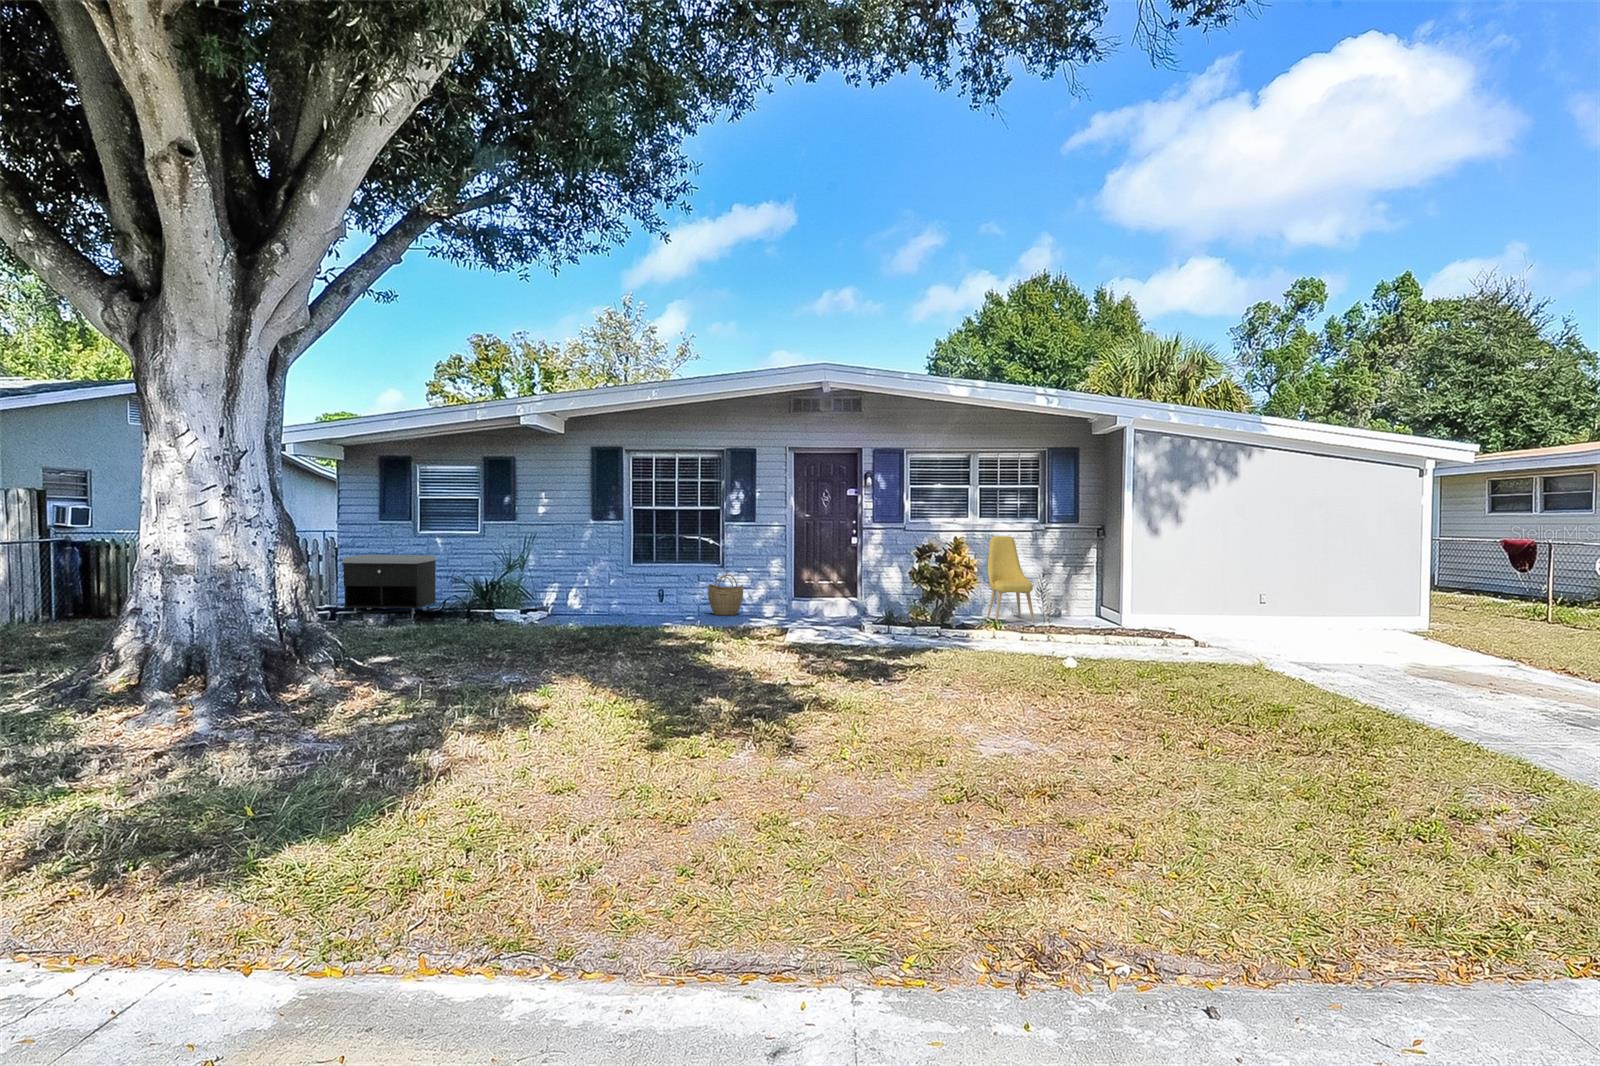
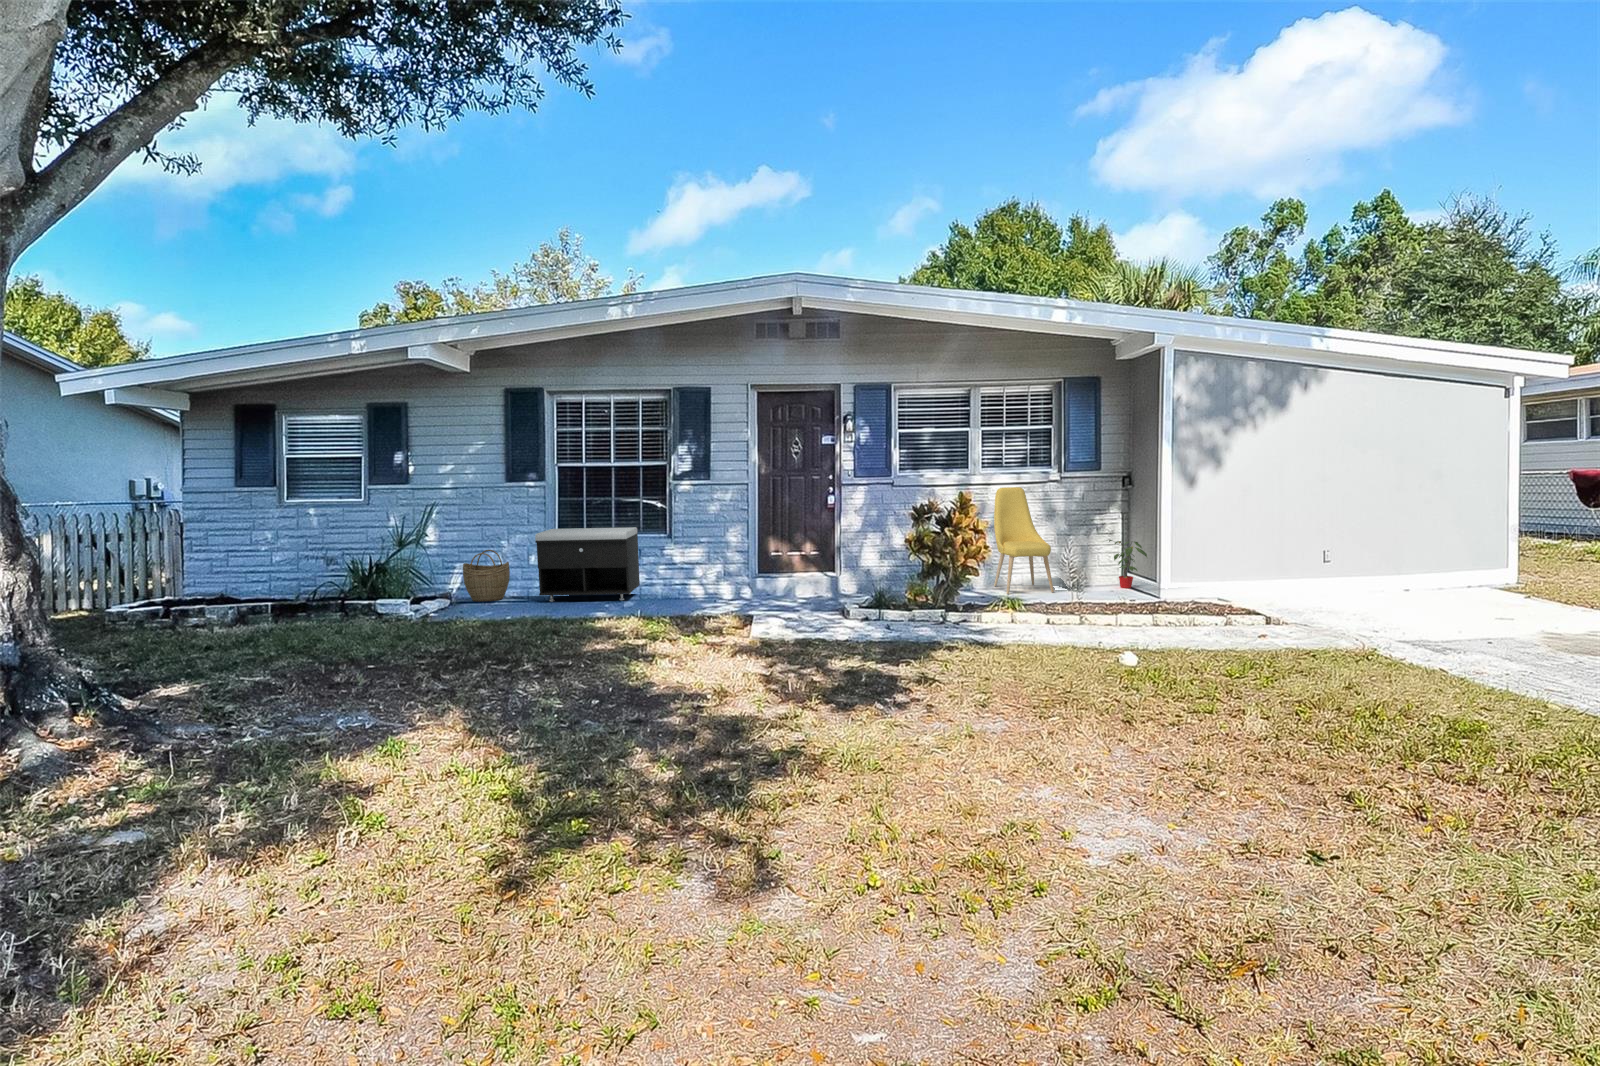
storage bench: present [342,555,436,614] -> present [535,527,640,602]
woven basket: present [708,574,743,616] -> present [463,550,510,602]
potted plant: none [1077,582,1112,622] -> present [1109,540,1147,588]

